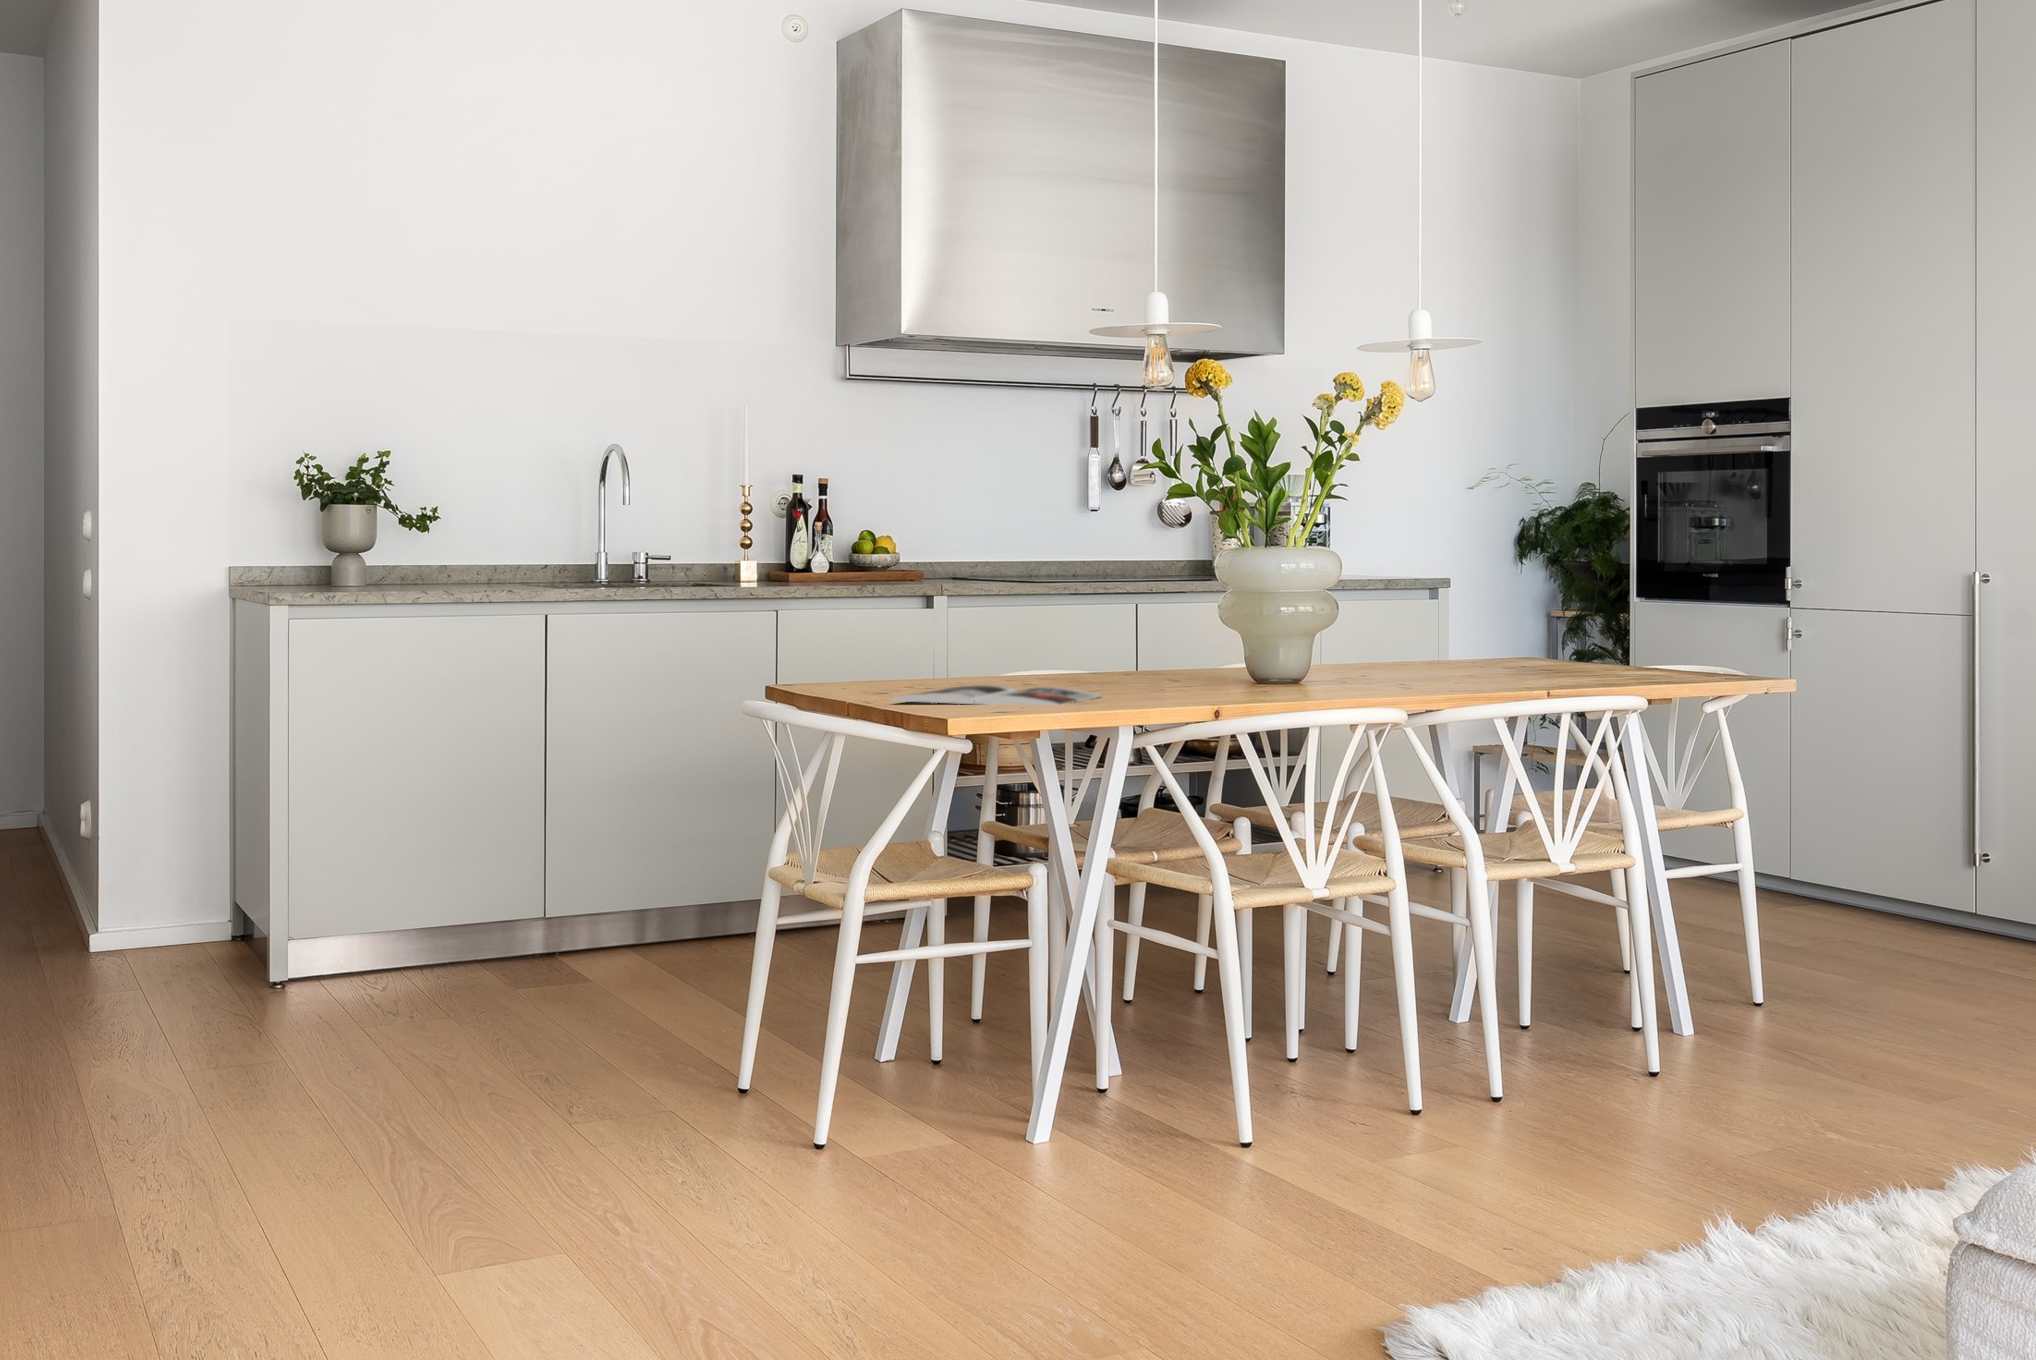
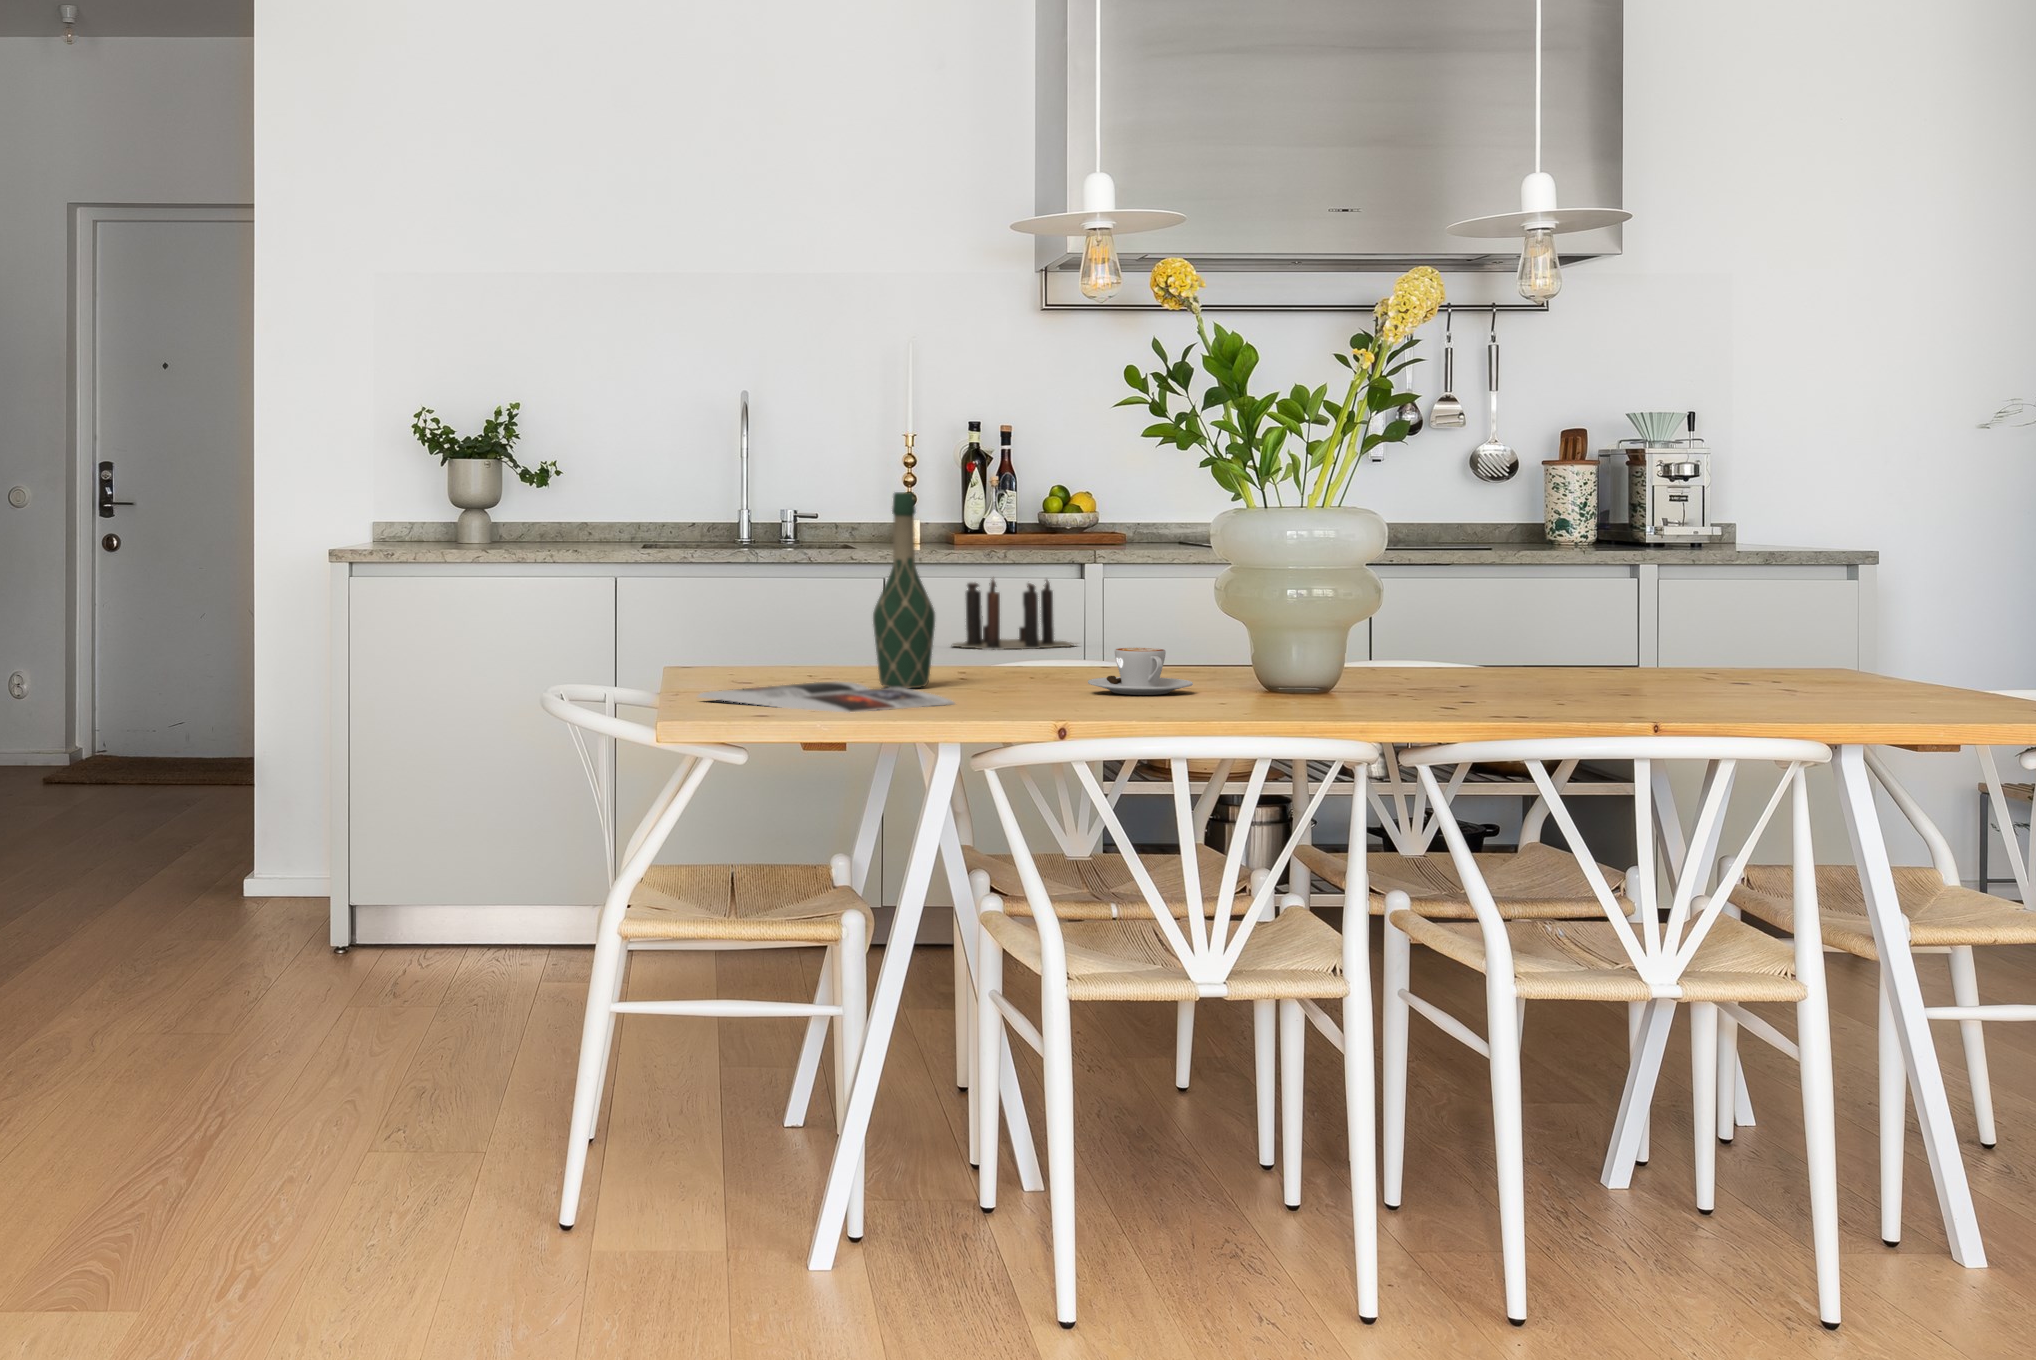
wine bottle: none [963,532,1014,691] -> present [873,492,935,688]
candle: none [804,605,926,669] -> present [951,579,1073,650]
coffee cup: none [1148,652,1227,687] -> present [1088,647,1193,695]

